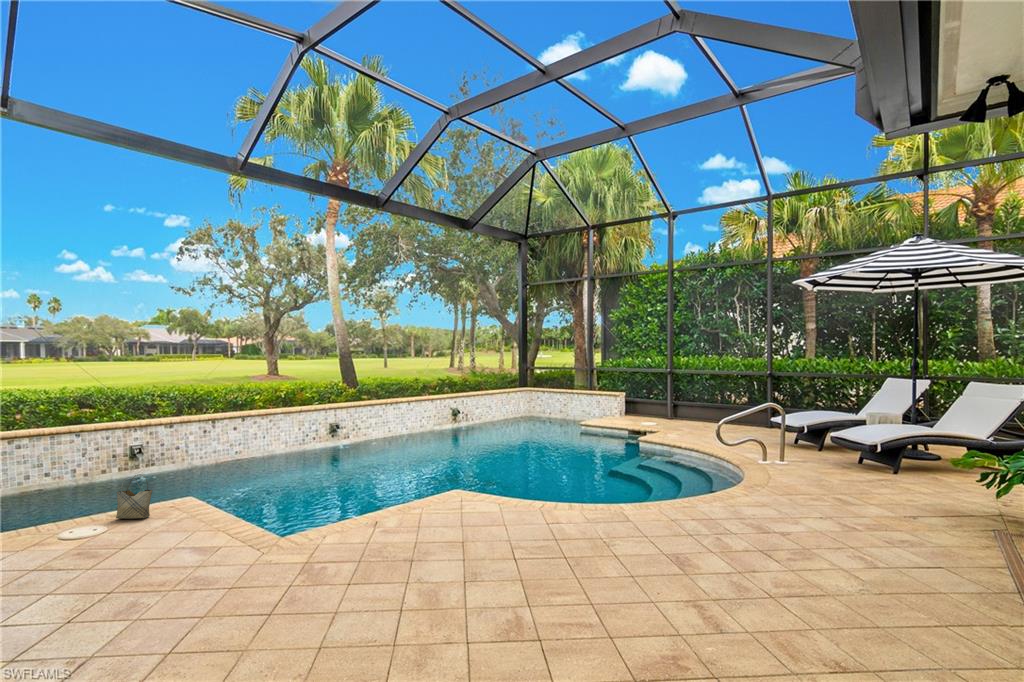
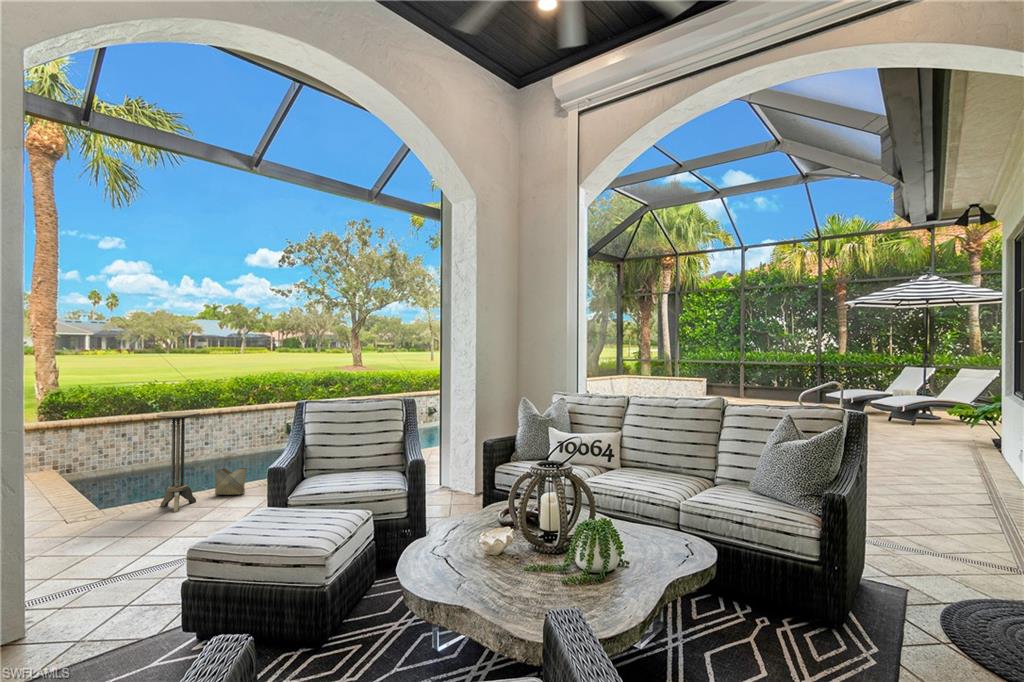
side table: none [45,431,96,539] -> present [157,412,200,512]

